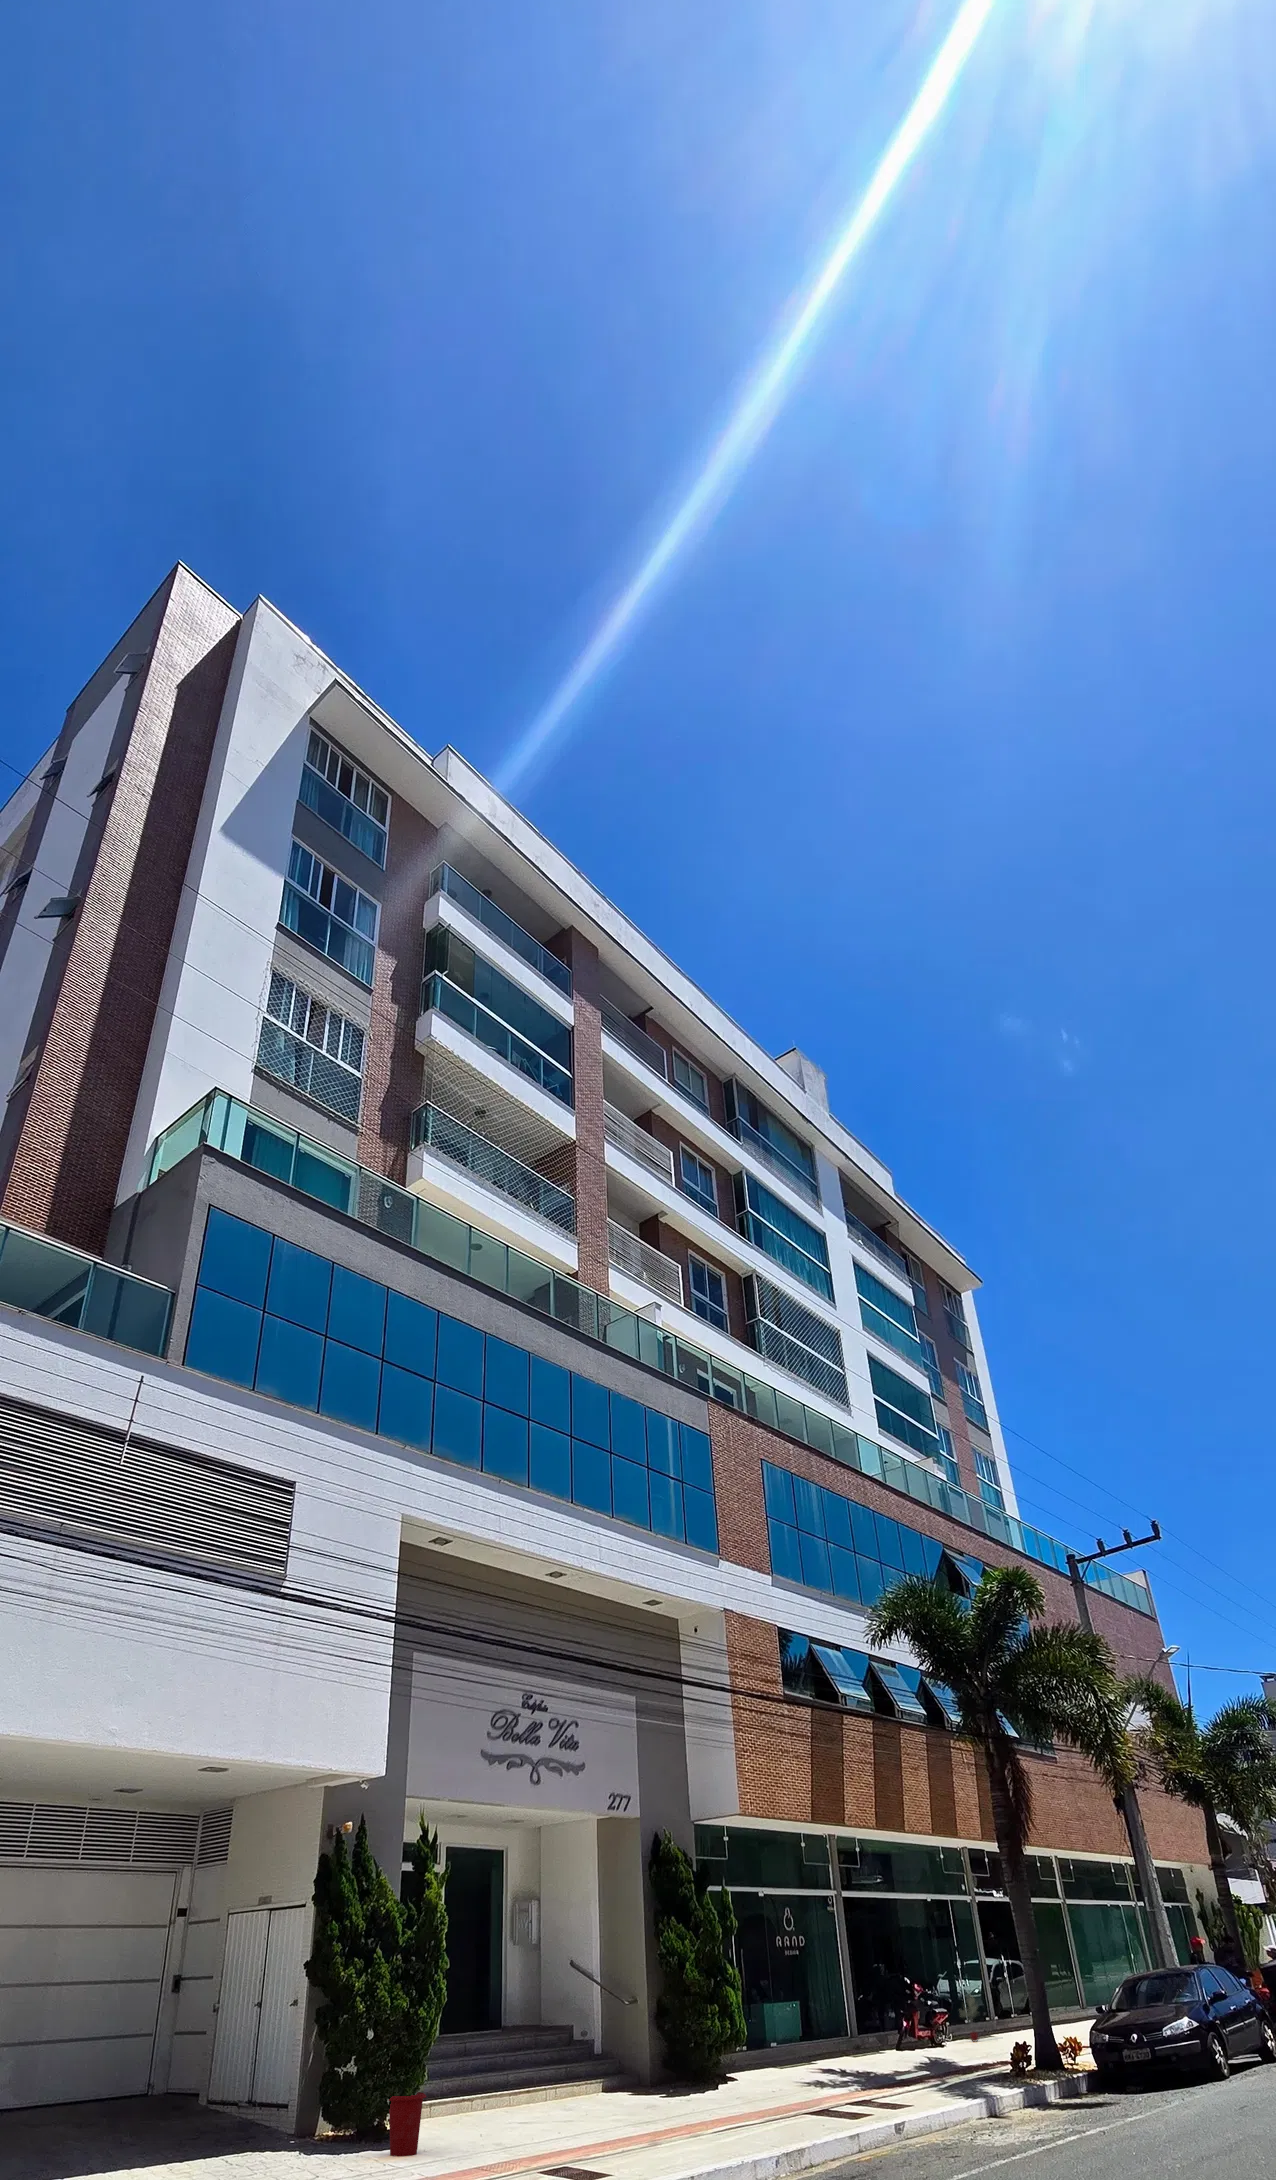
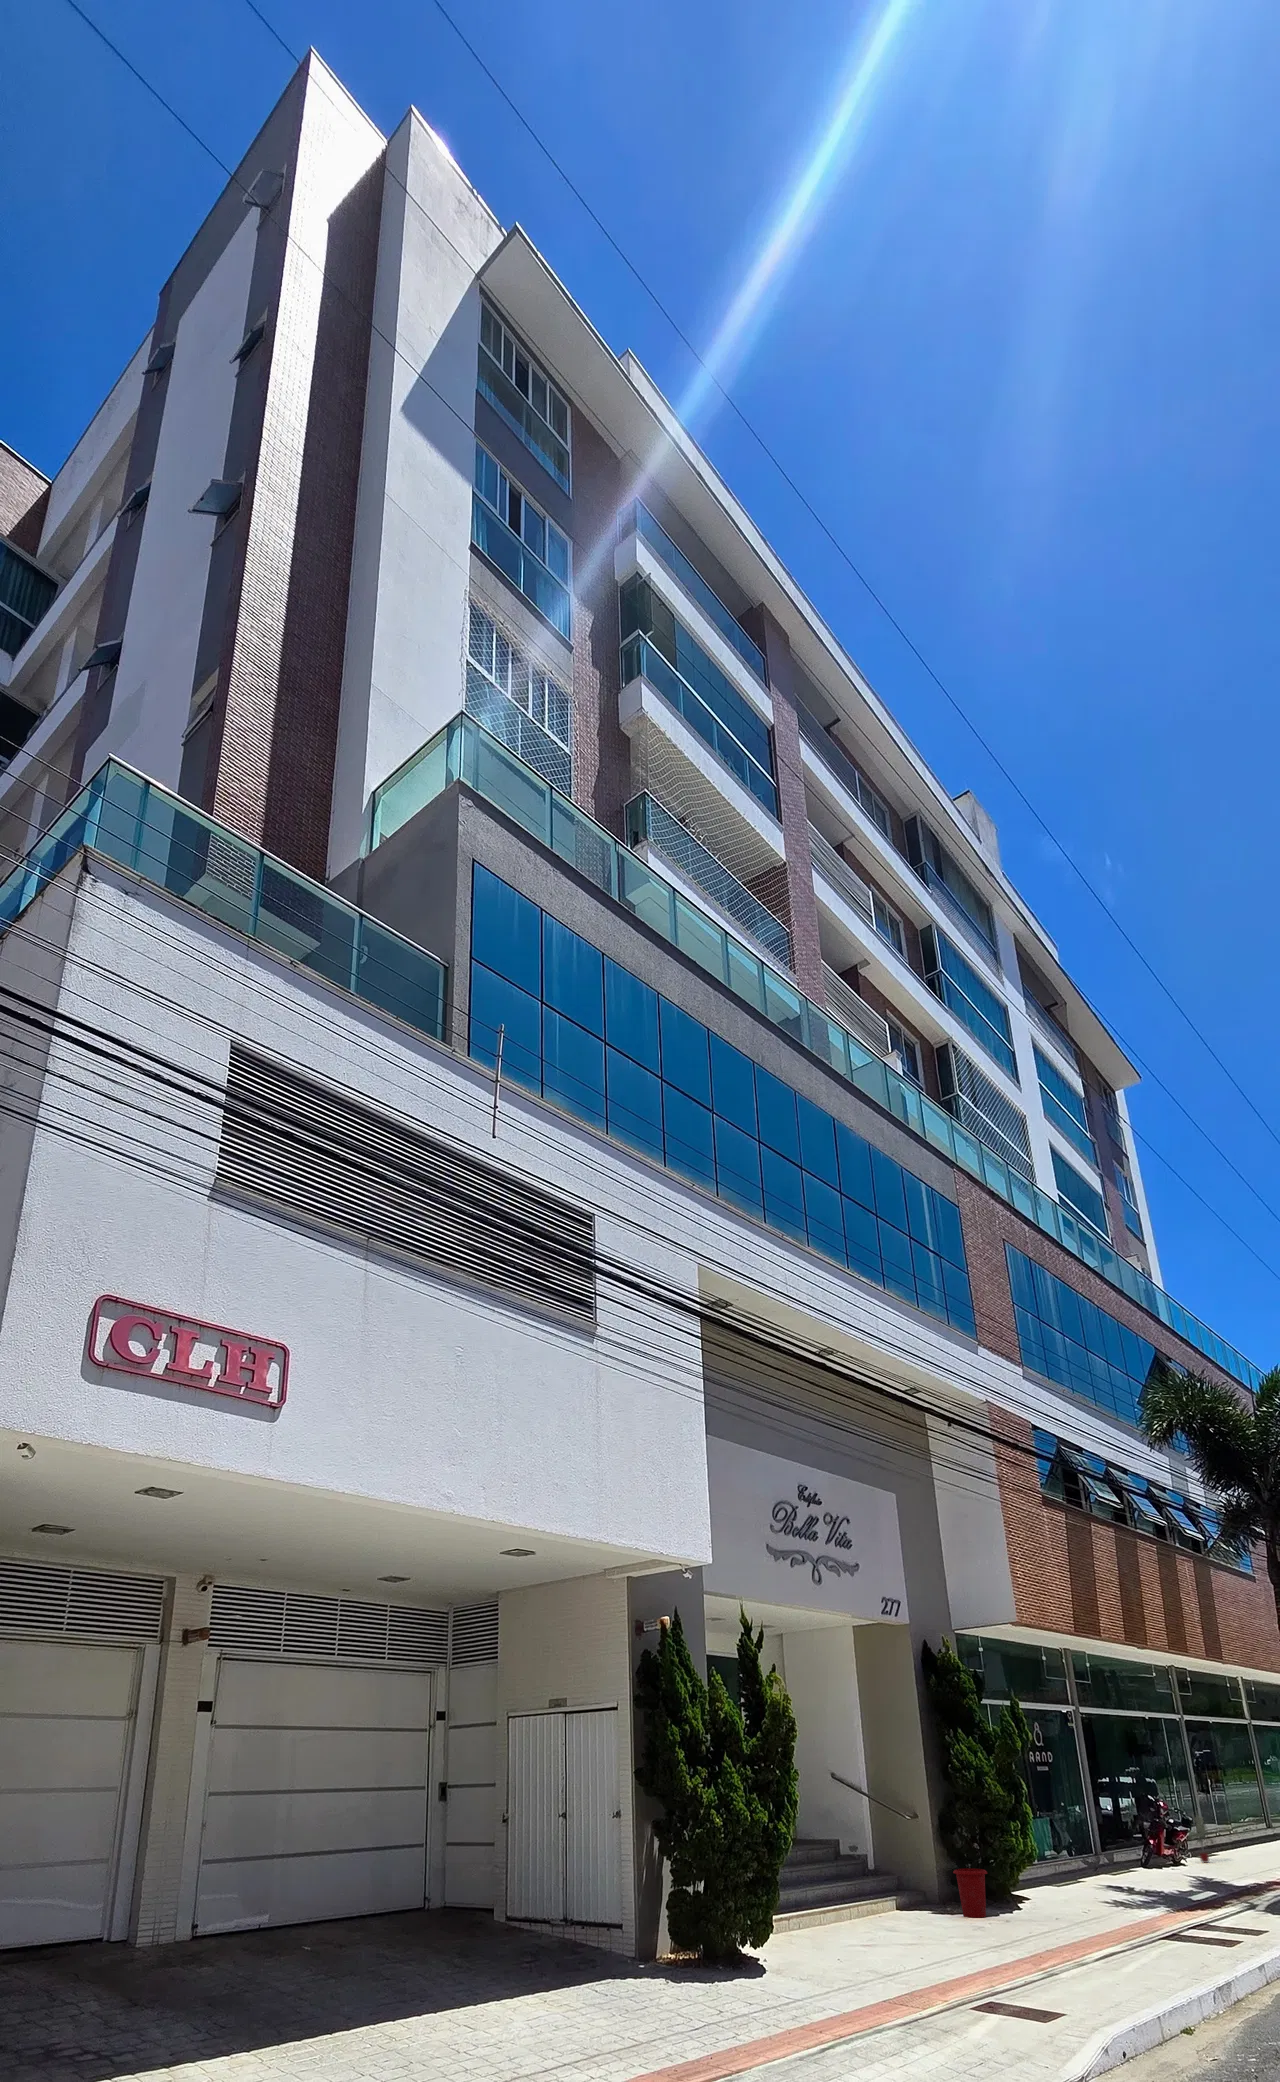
waste bin: present [389,2092,426,2156] -> present [953,1869,987,1918]

